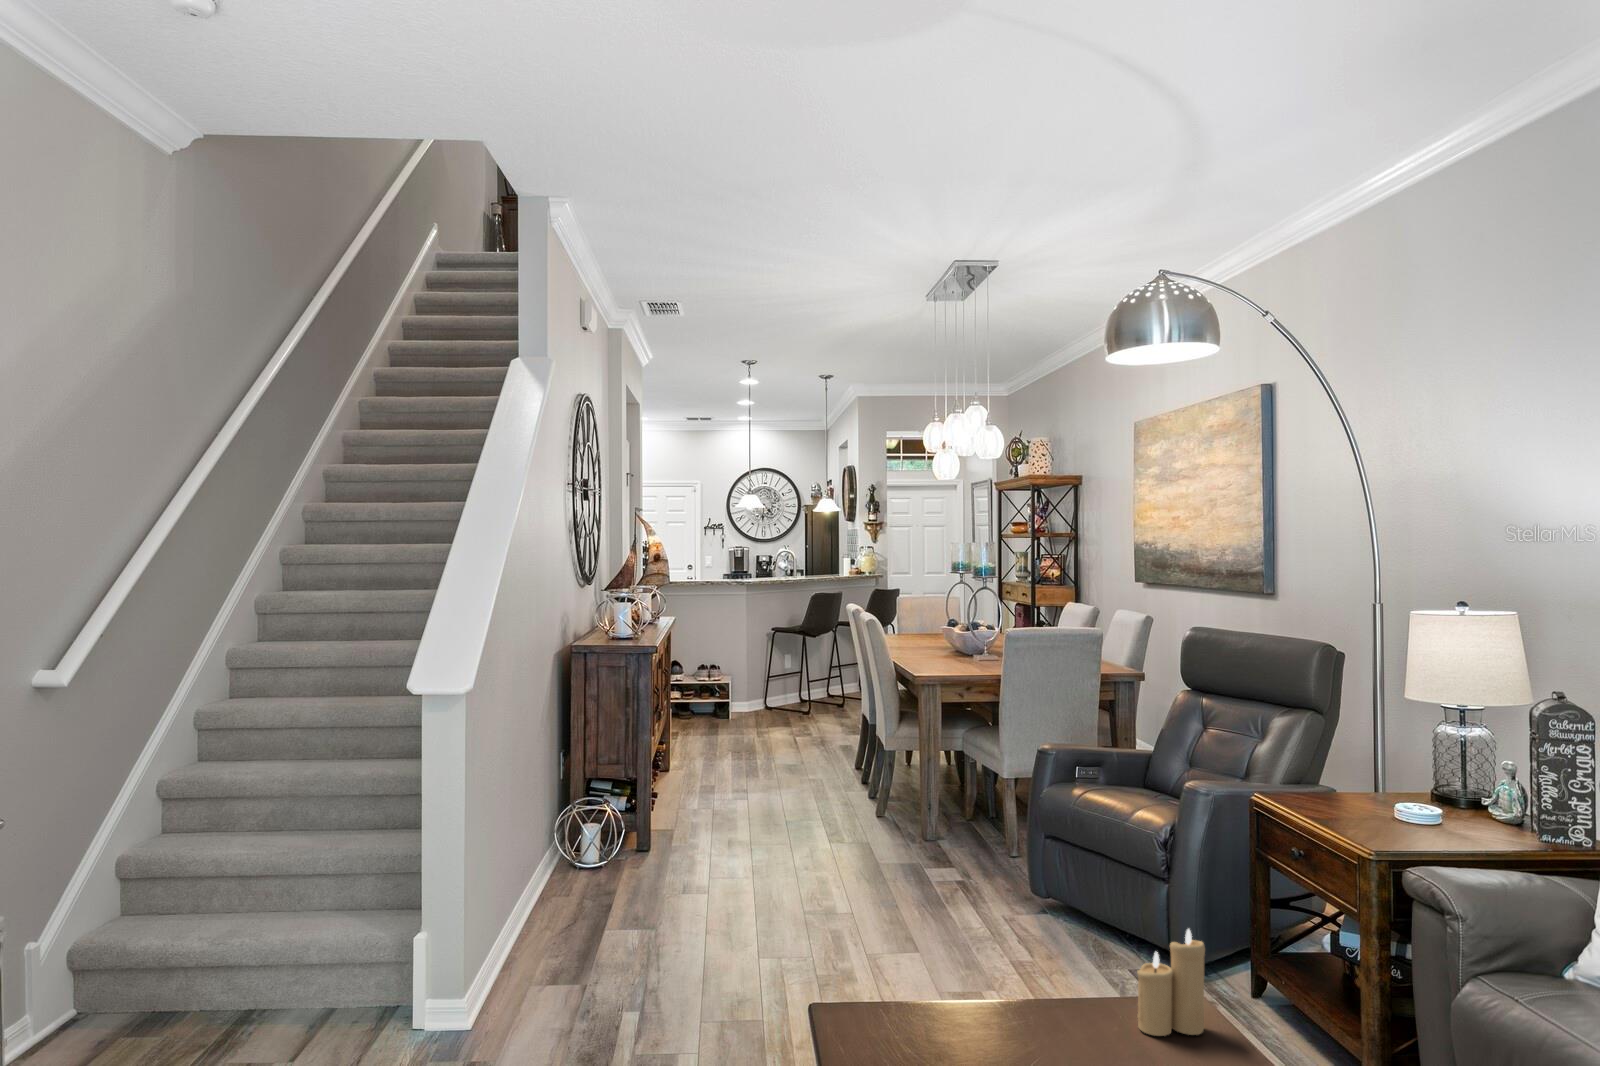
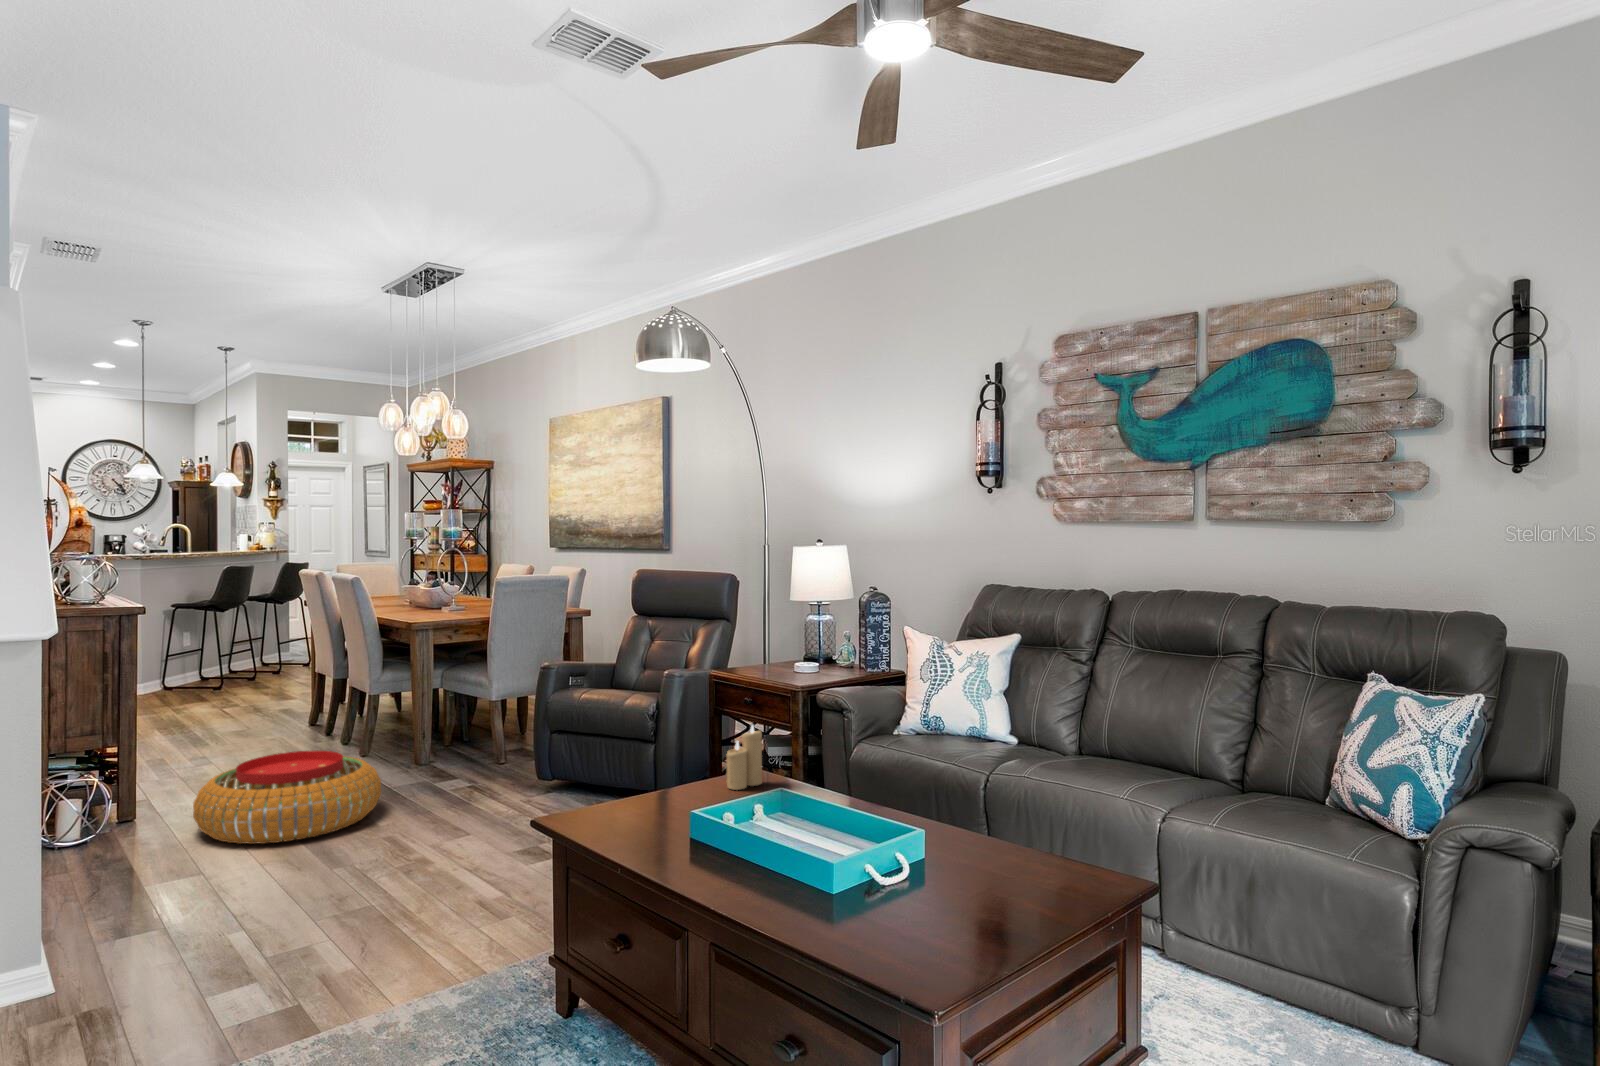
pouf: none [673,807,852,912] -> present [193,750,381,844]

